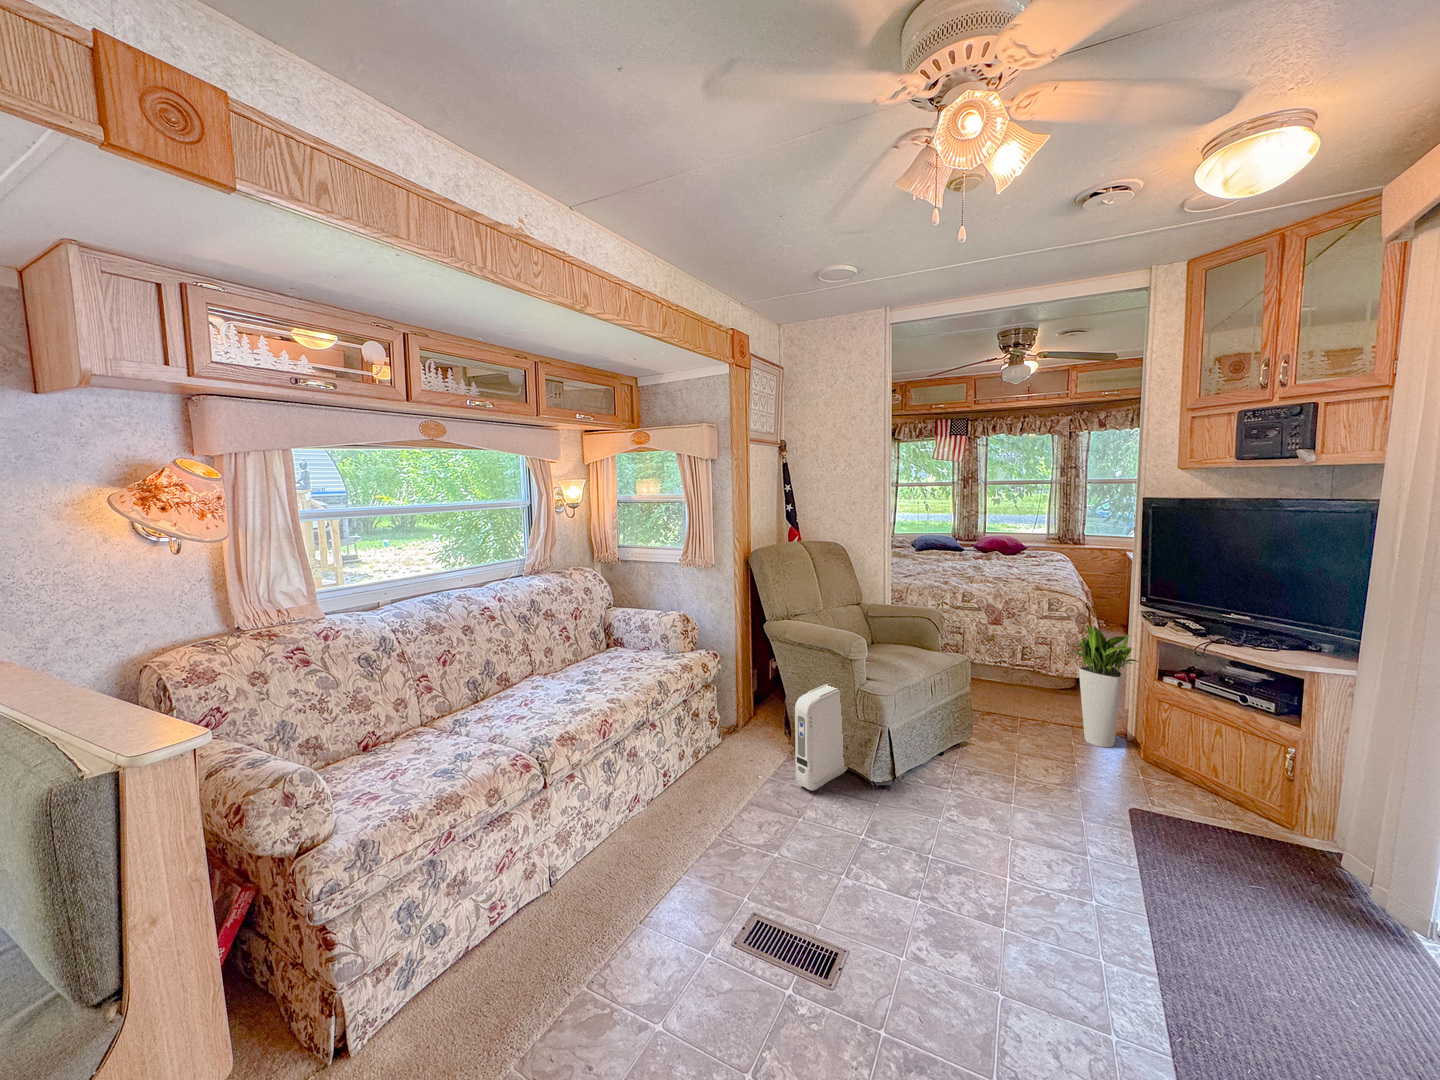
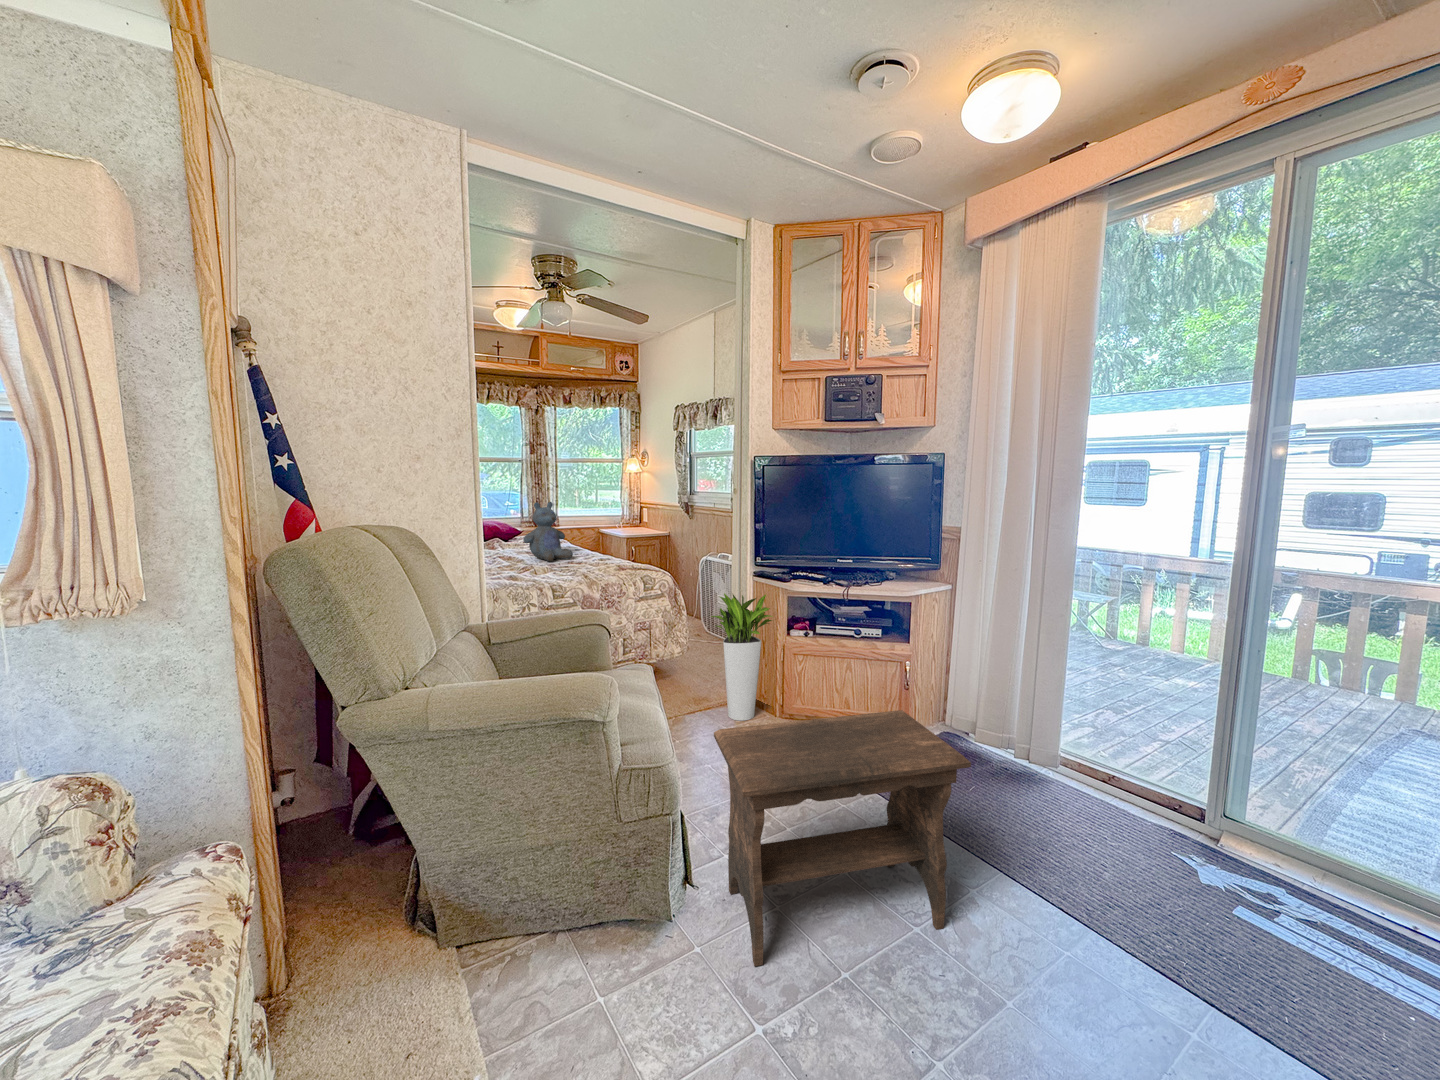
stuffed bear: none [975,527,1015,574] -> present [523,502,573,561]
air purifier: present [795,684,847,791] -> none [557,774,605,1028]
footstool: none [878,692,1070,894] -> present [714,710,971,966]

